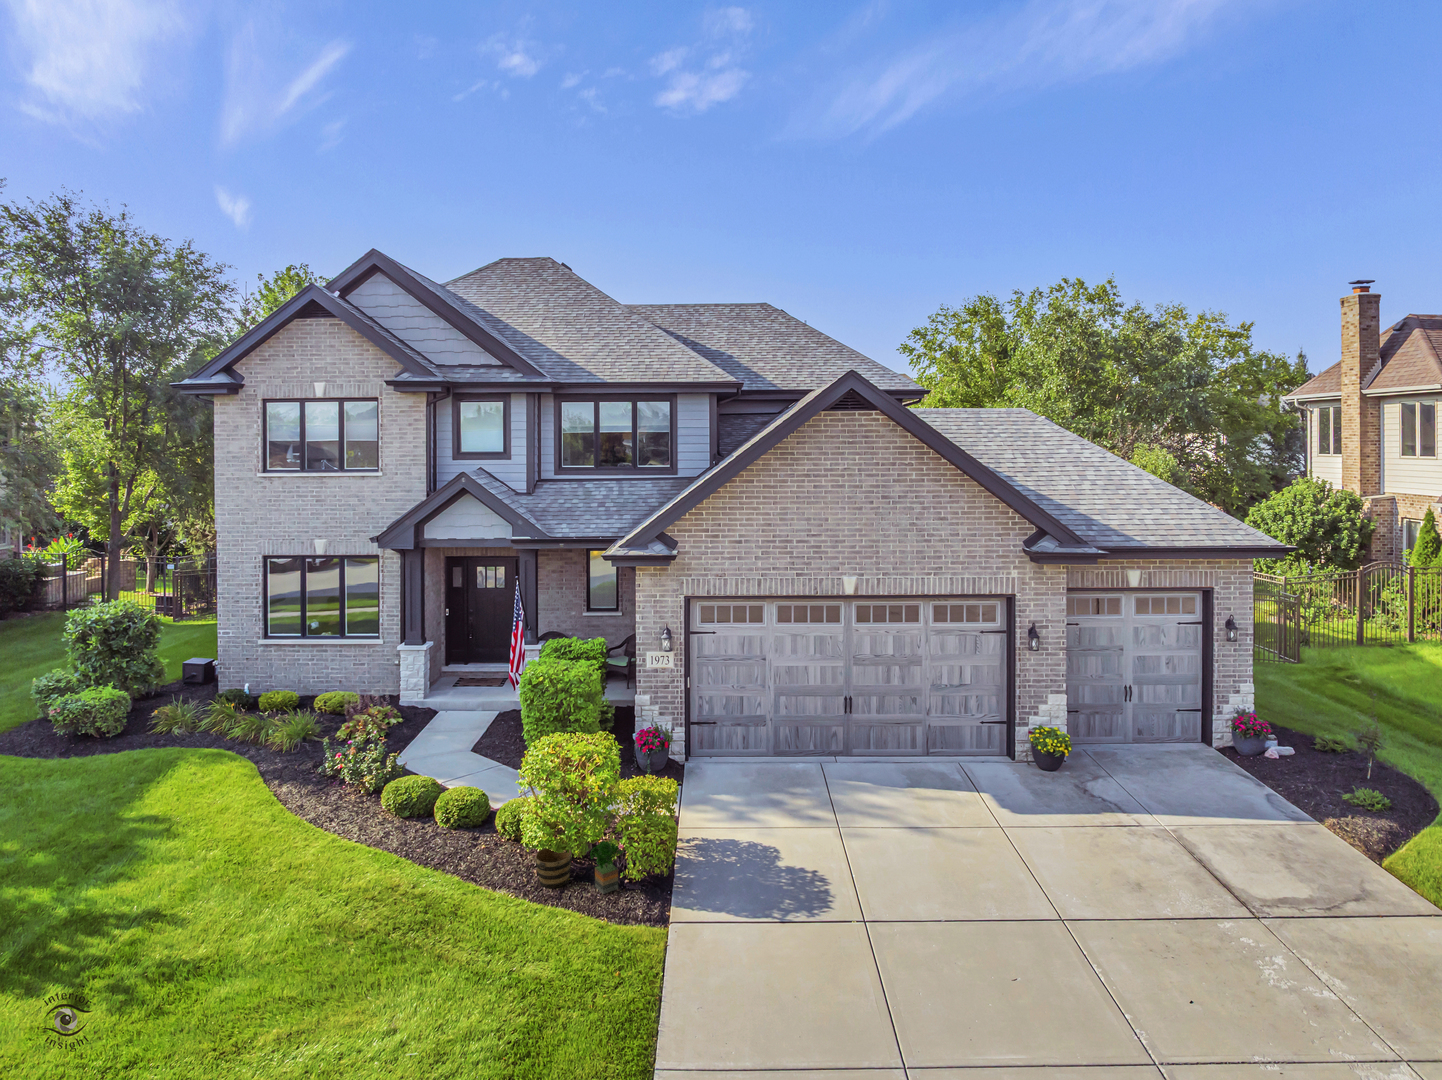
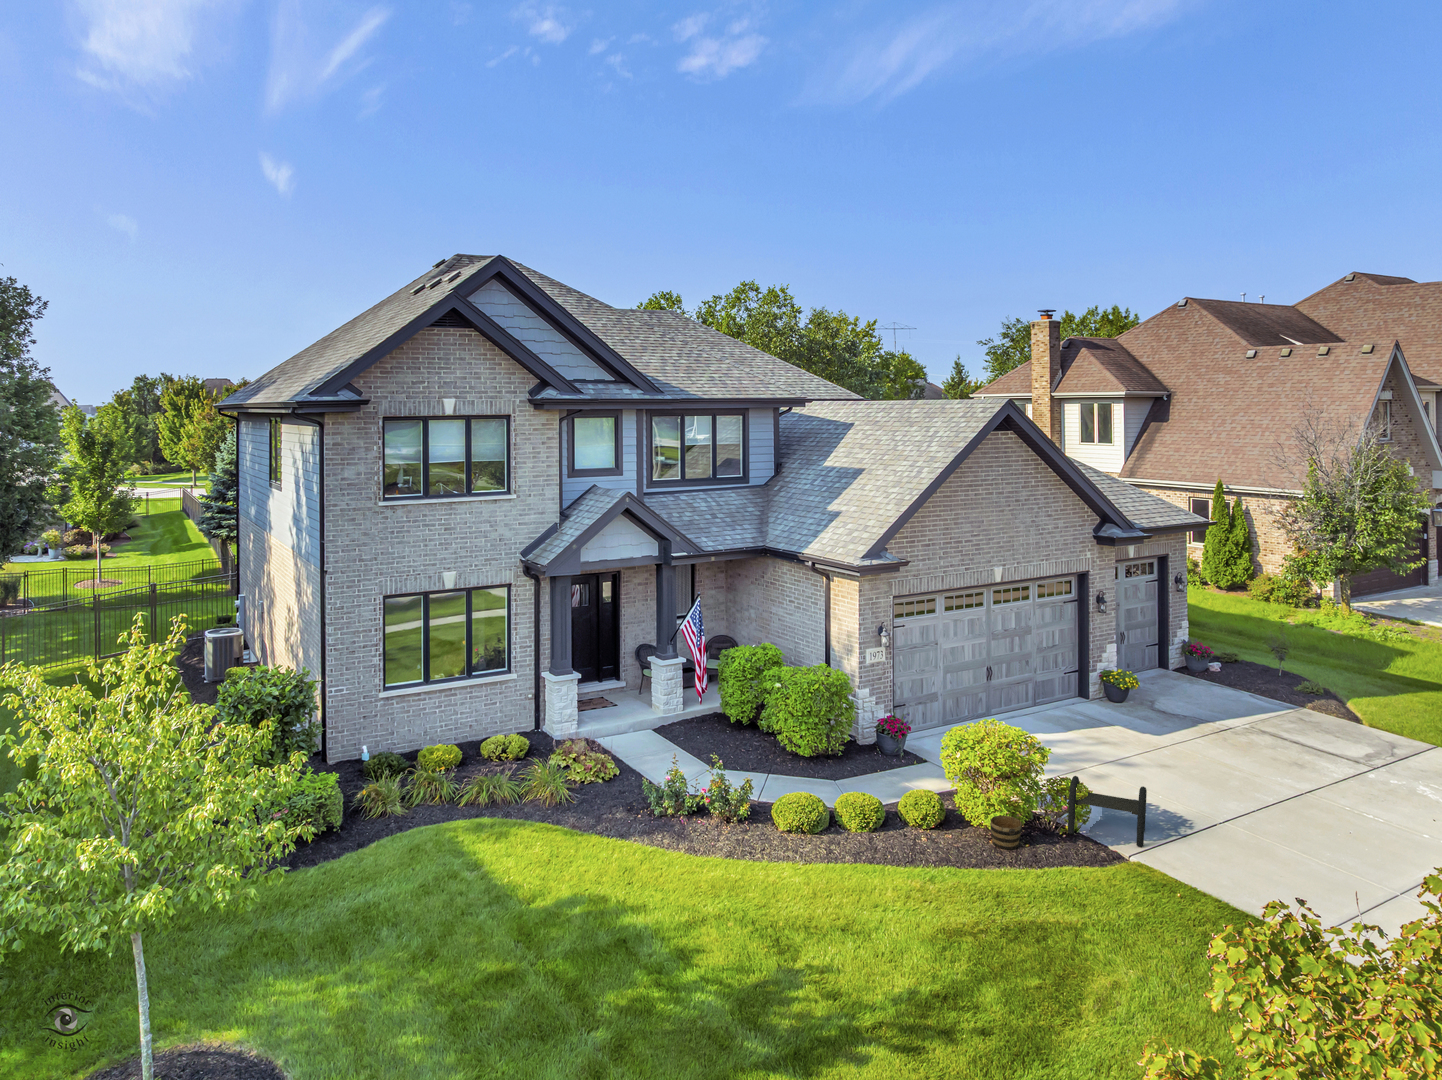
bench: none [639,824,727,932] -> present [1068,776,1147,847]
potted tree: present [590,840,624,894] -> none [1035,799,1063,842]

